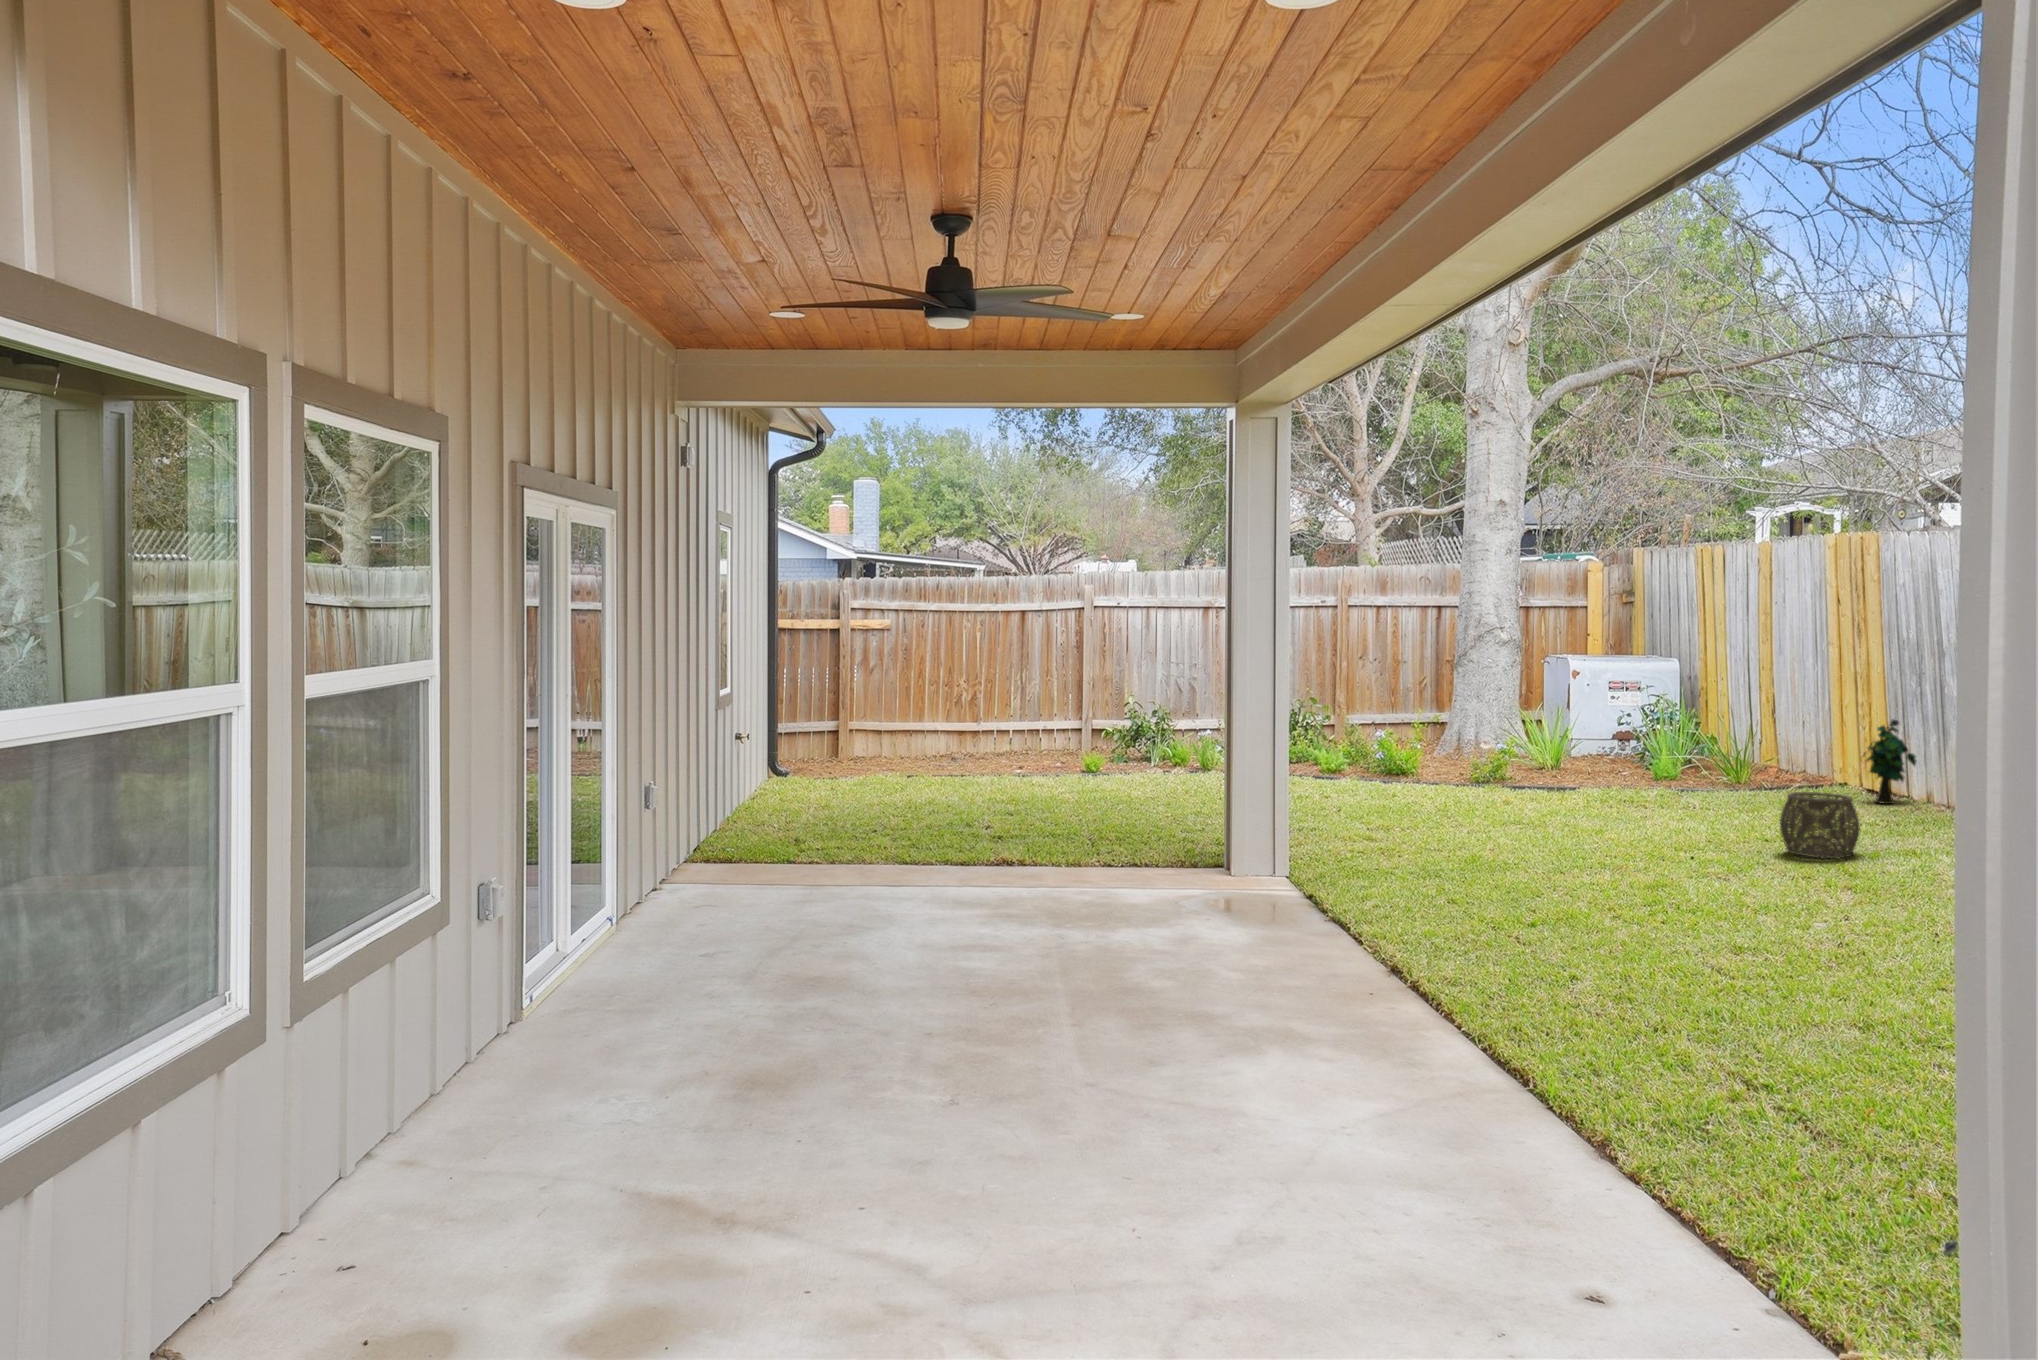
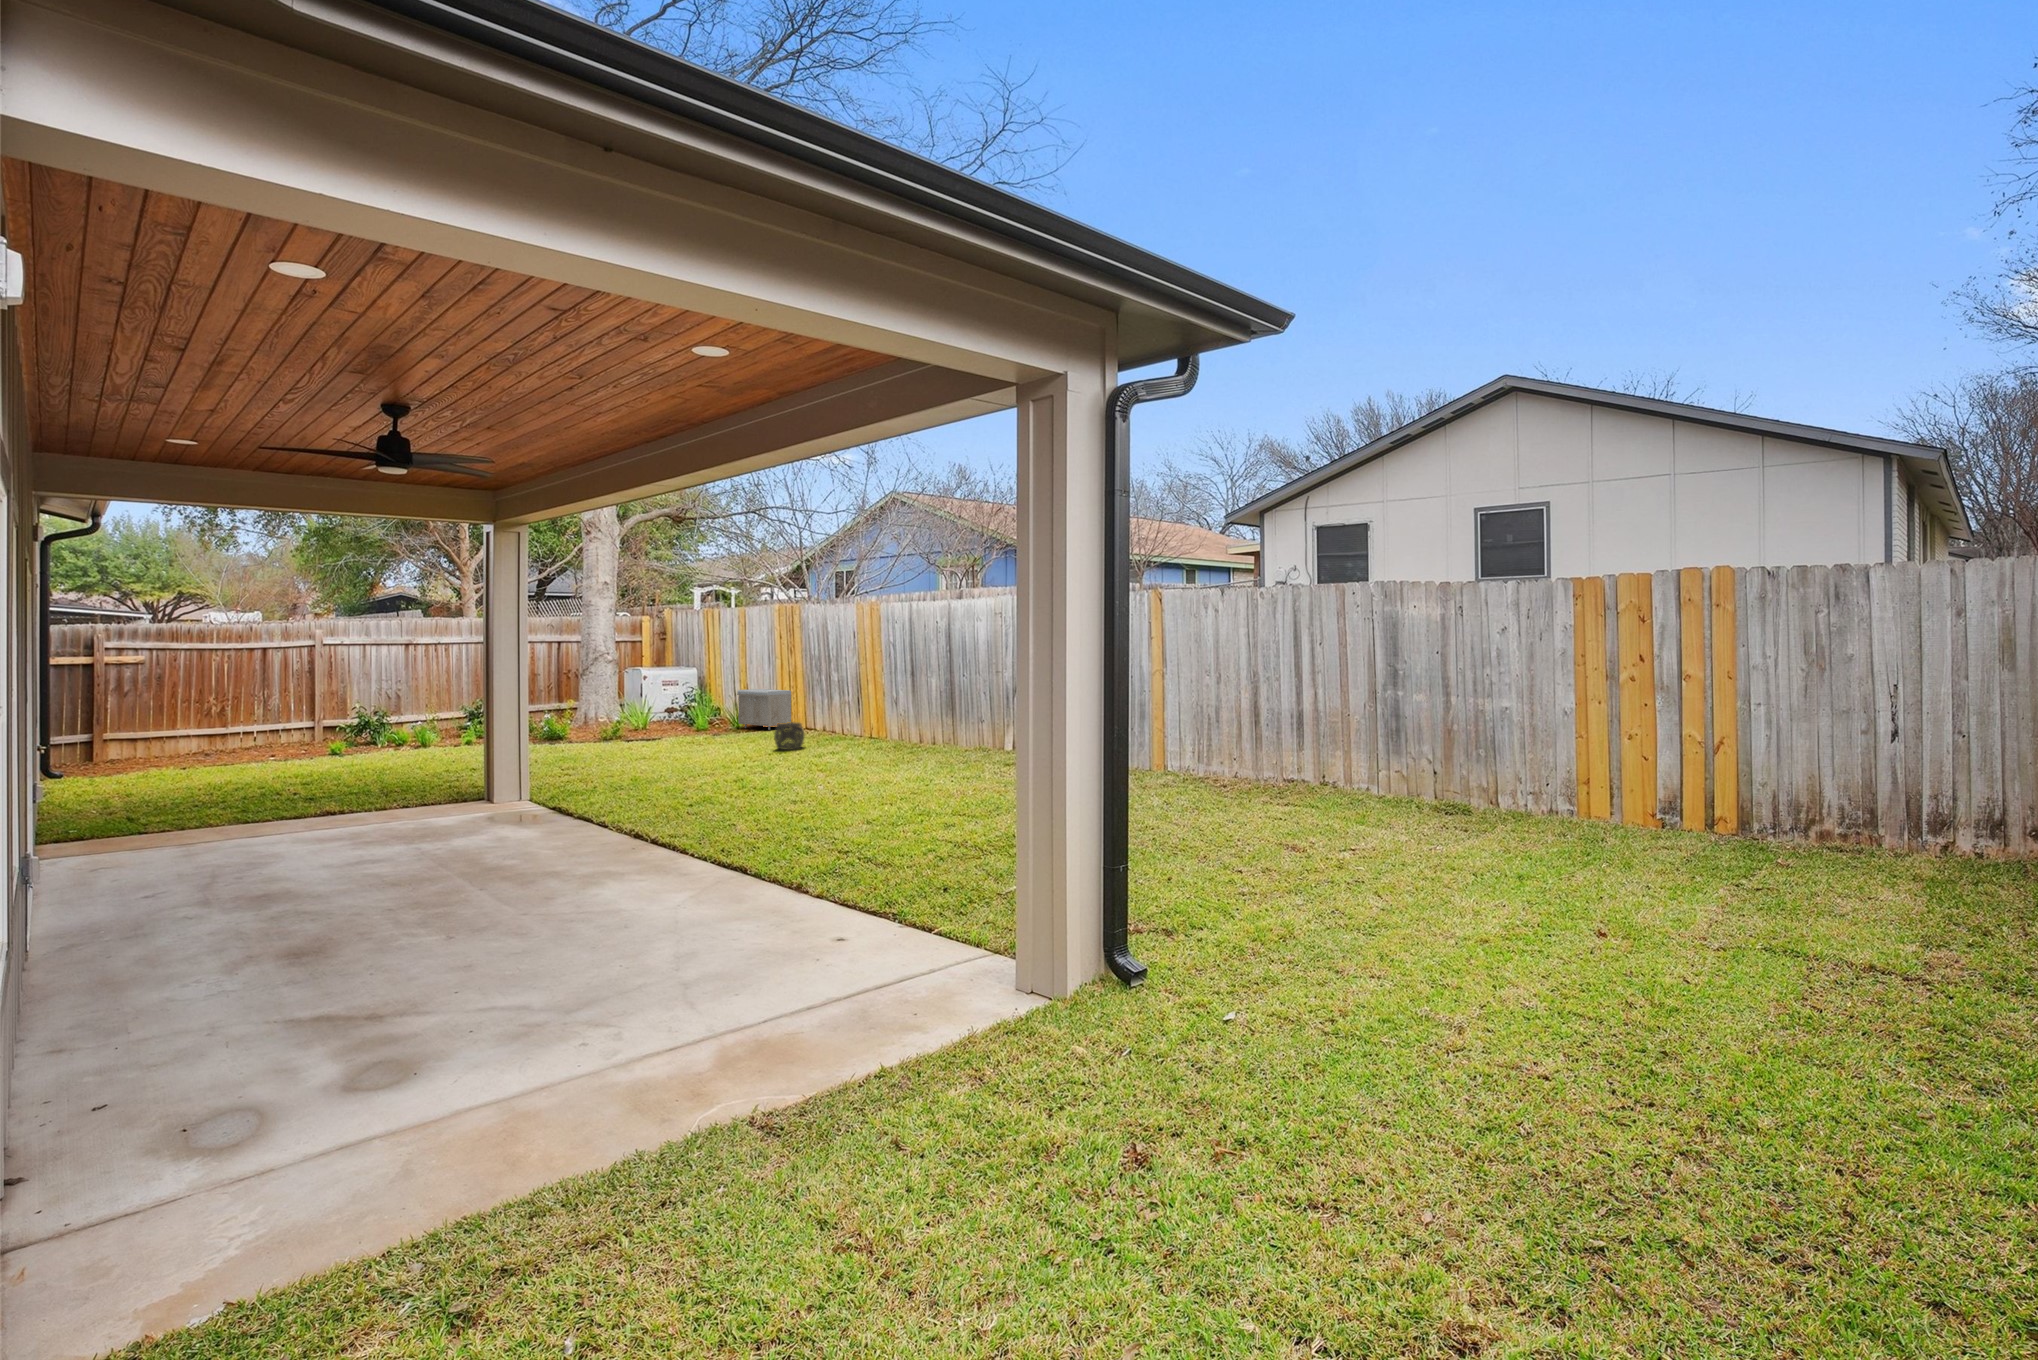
storage bench: none [1735,704,1857,793] -> present [737,689,791,730]
decorative plant: present [1863,719,1917,804] -> none [795,692,817,730]

